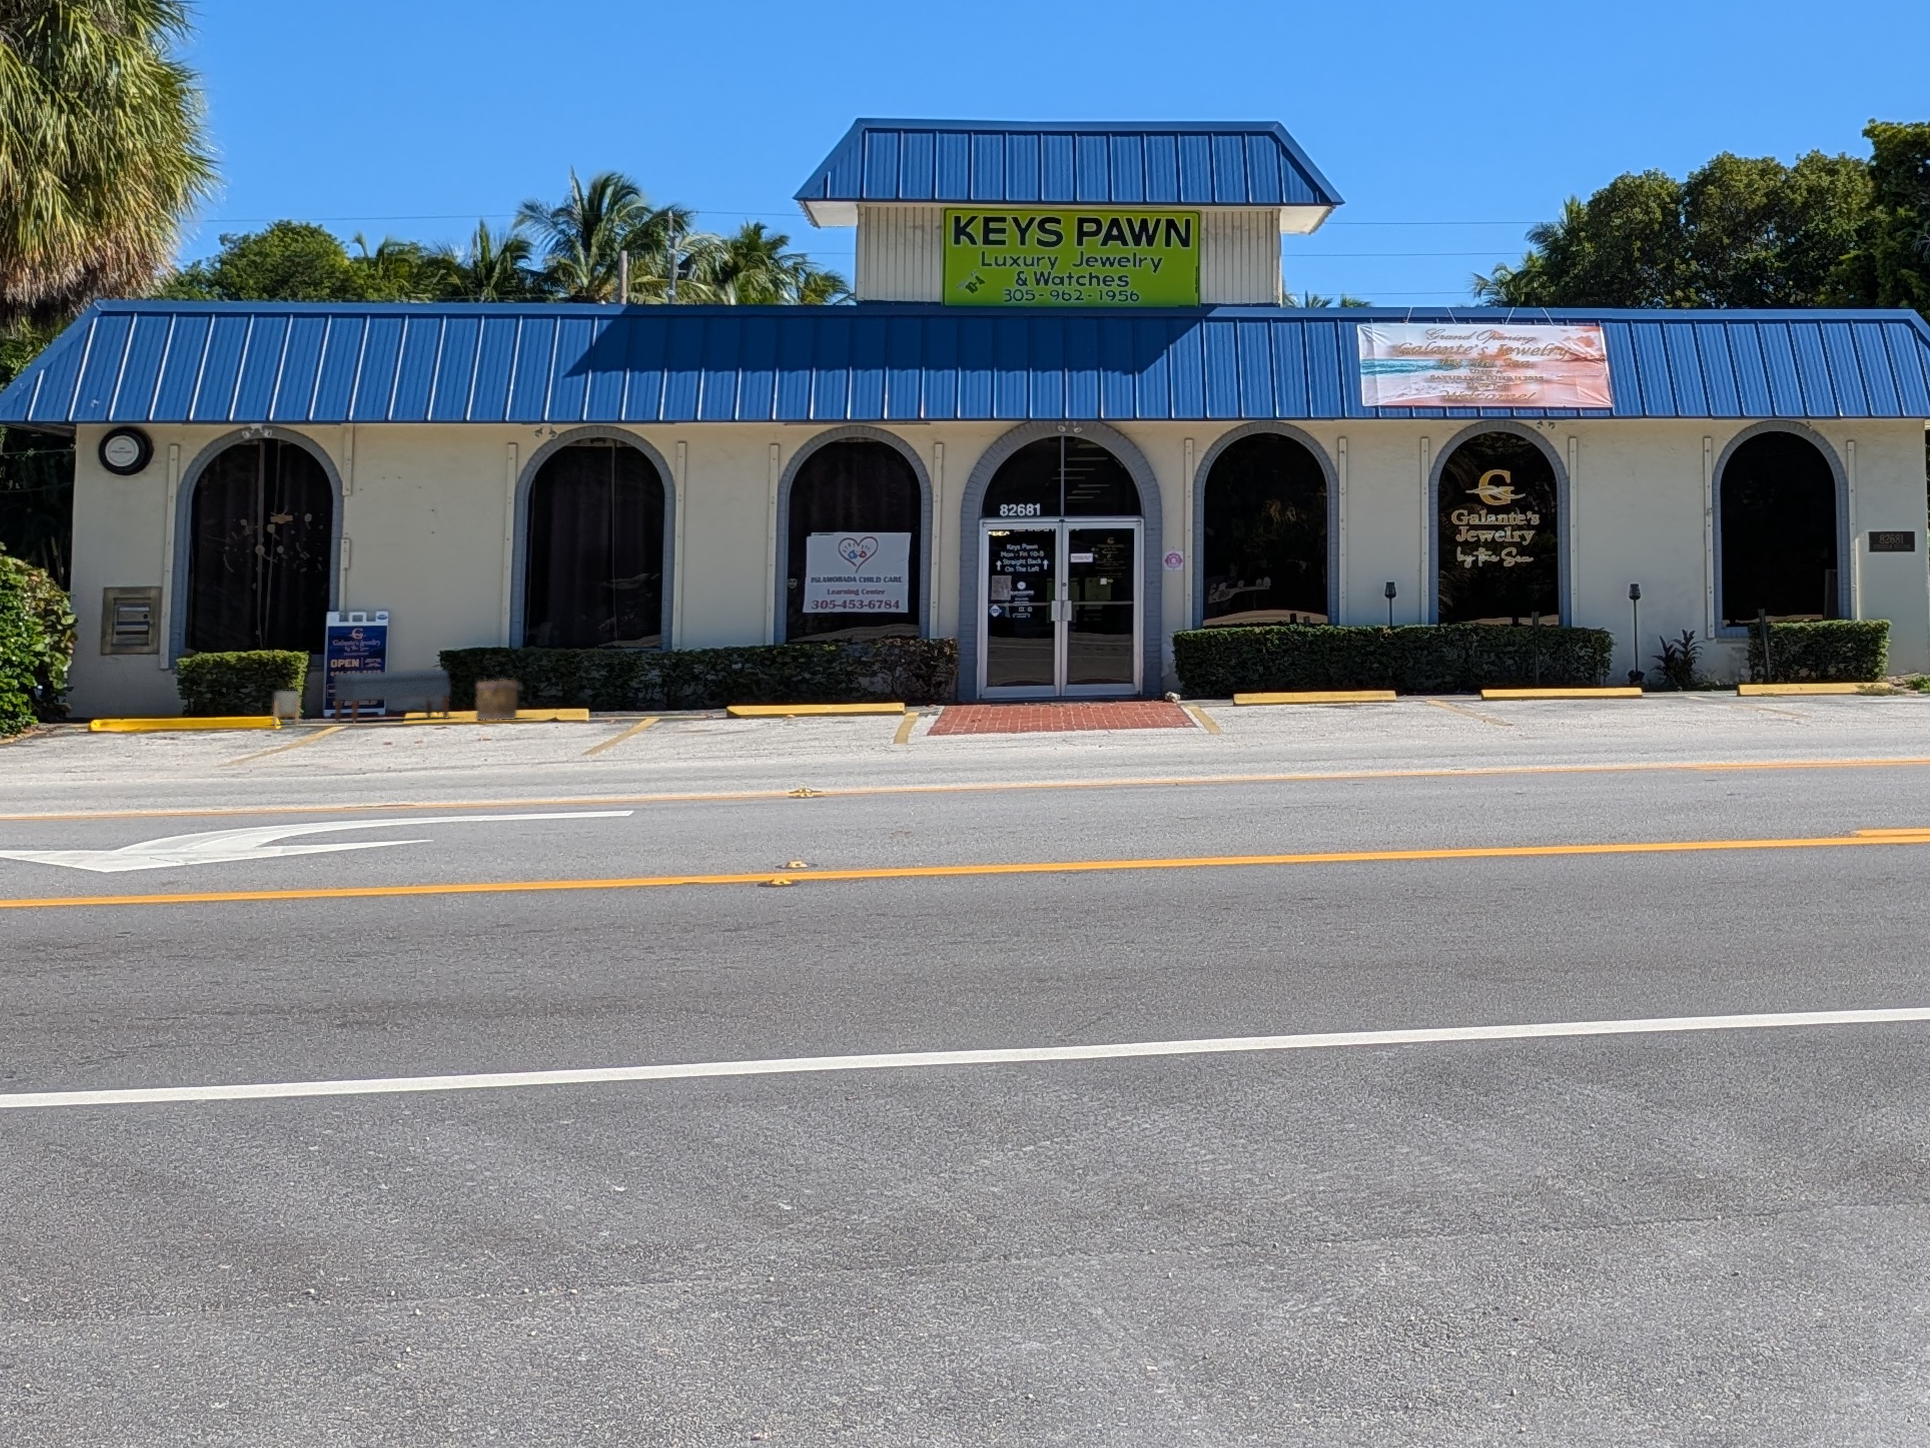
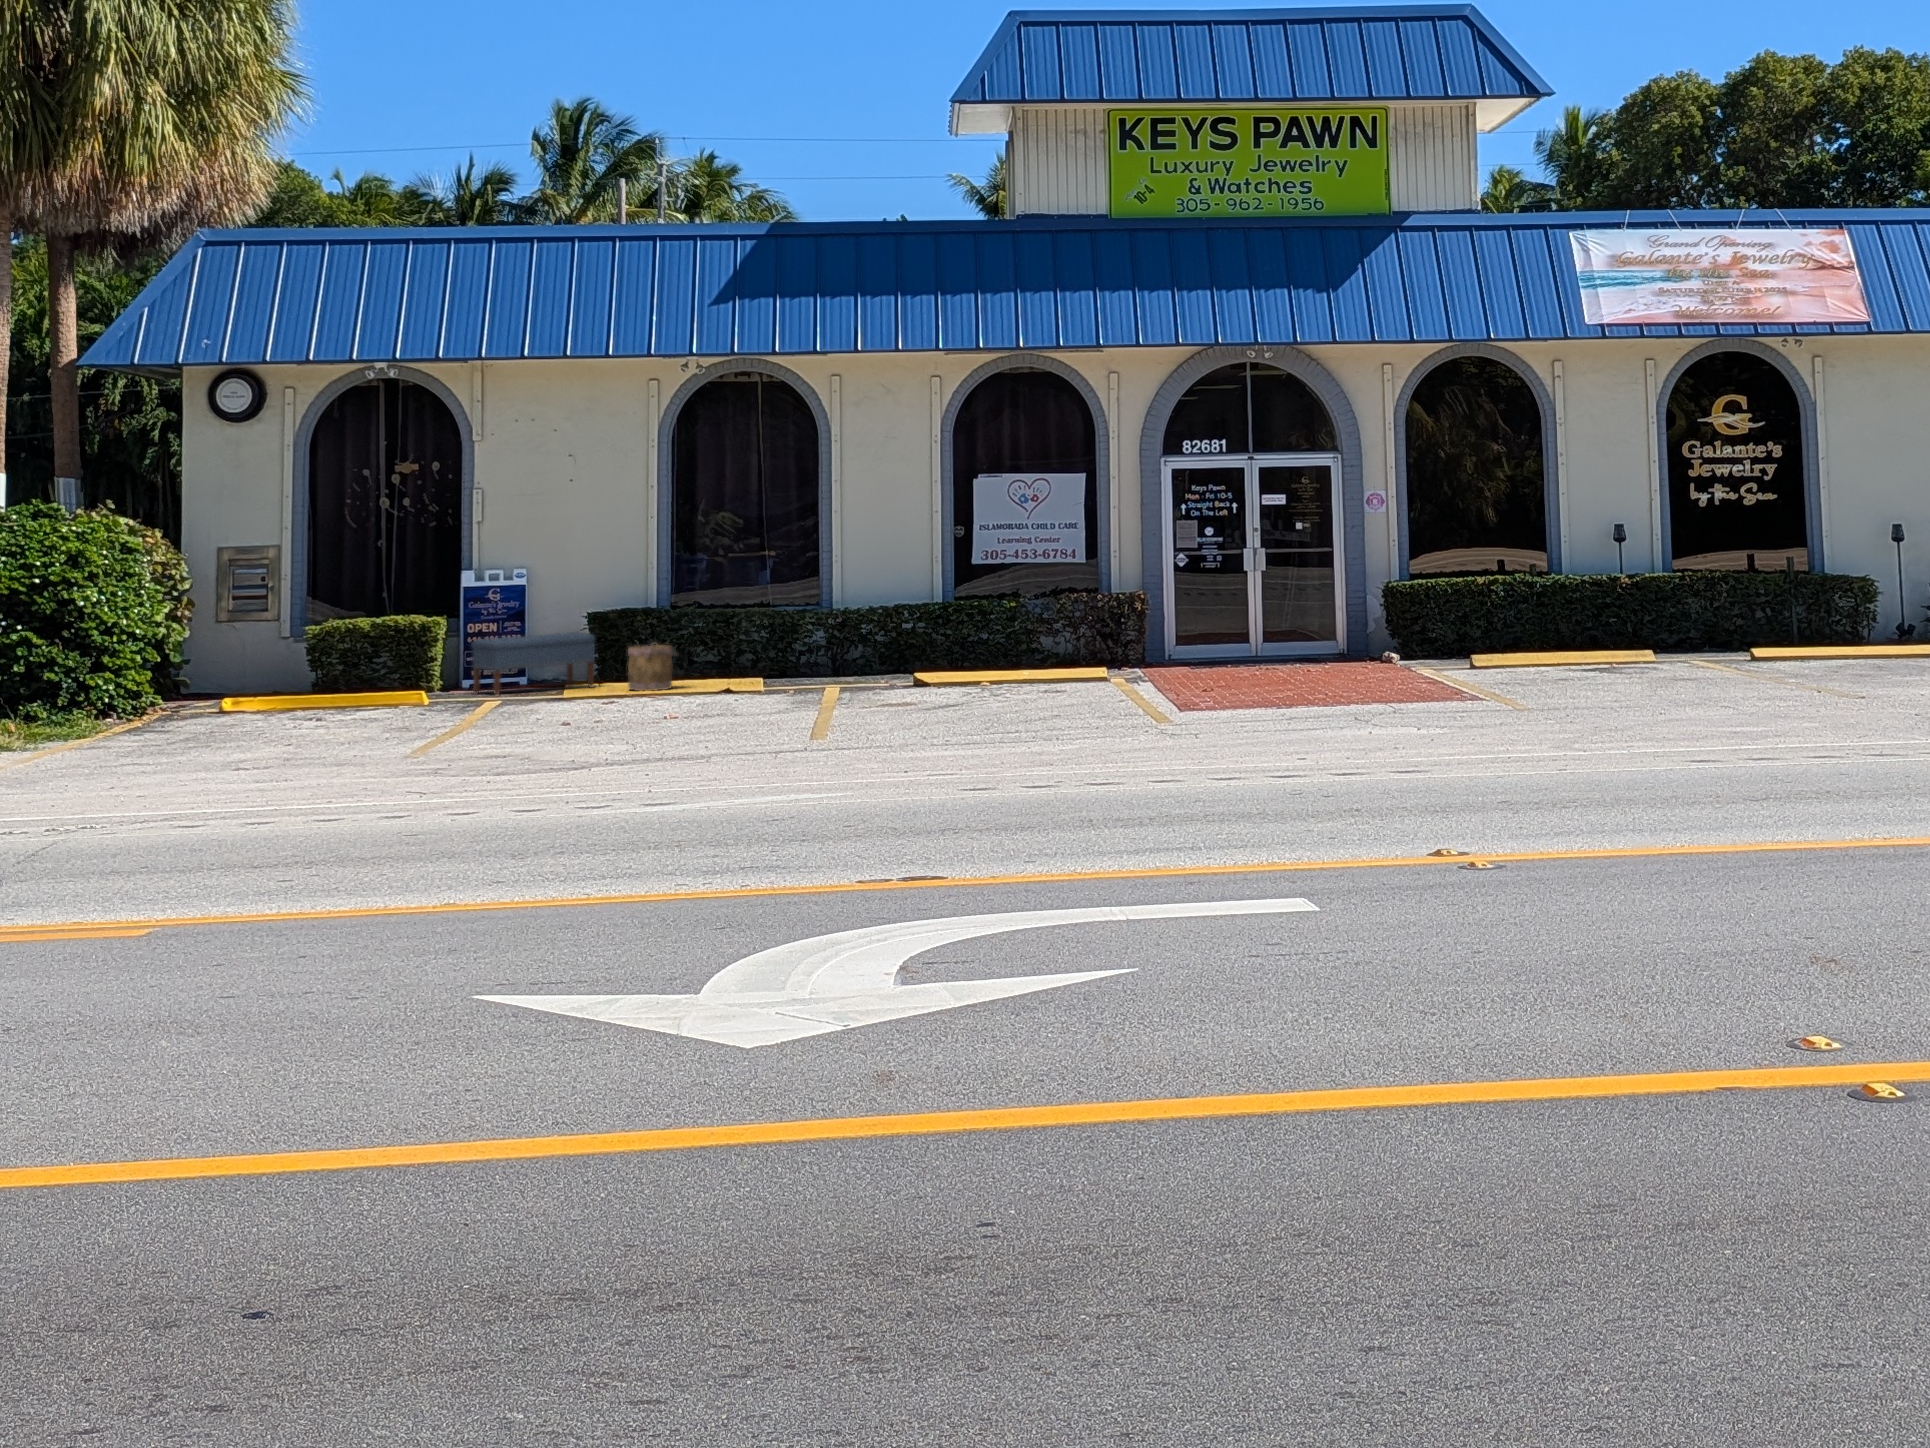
planter: present [273,691,299,725] -> none [409,660,438,700]

